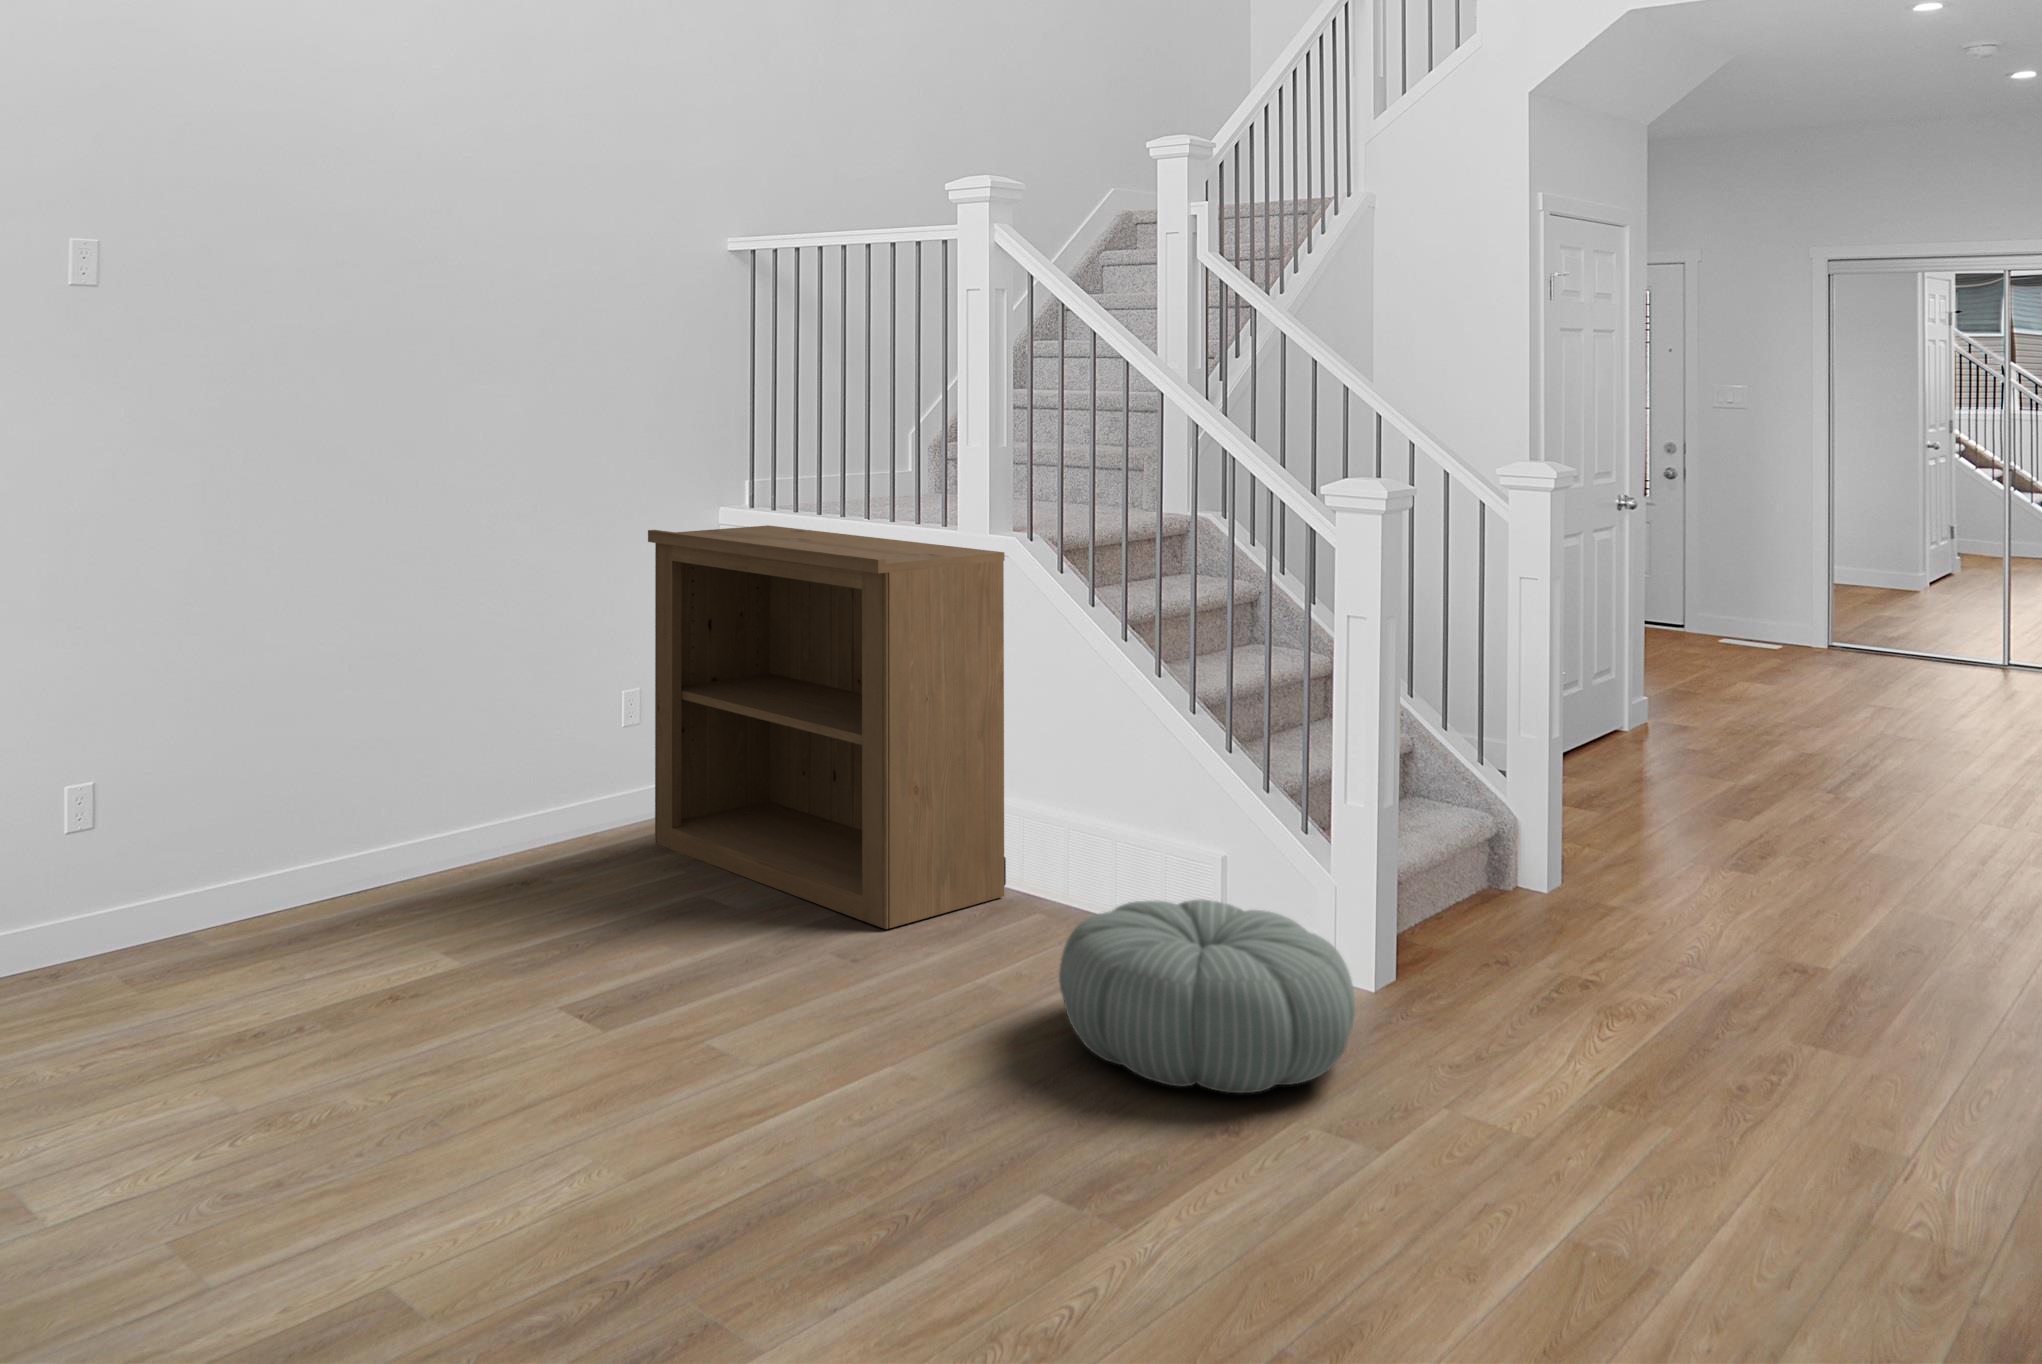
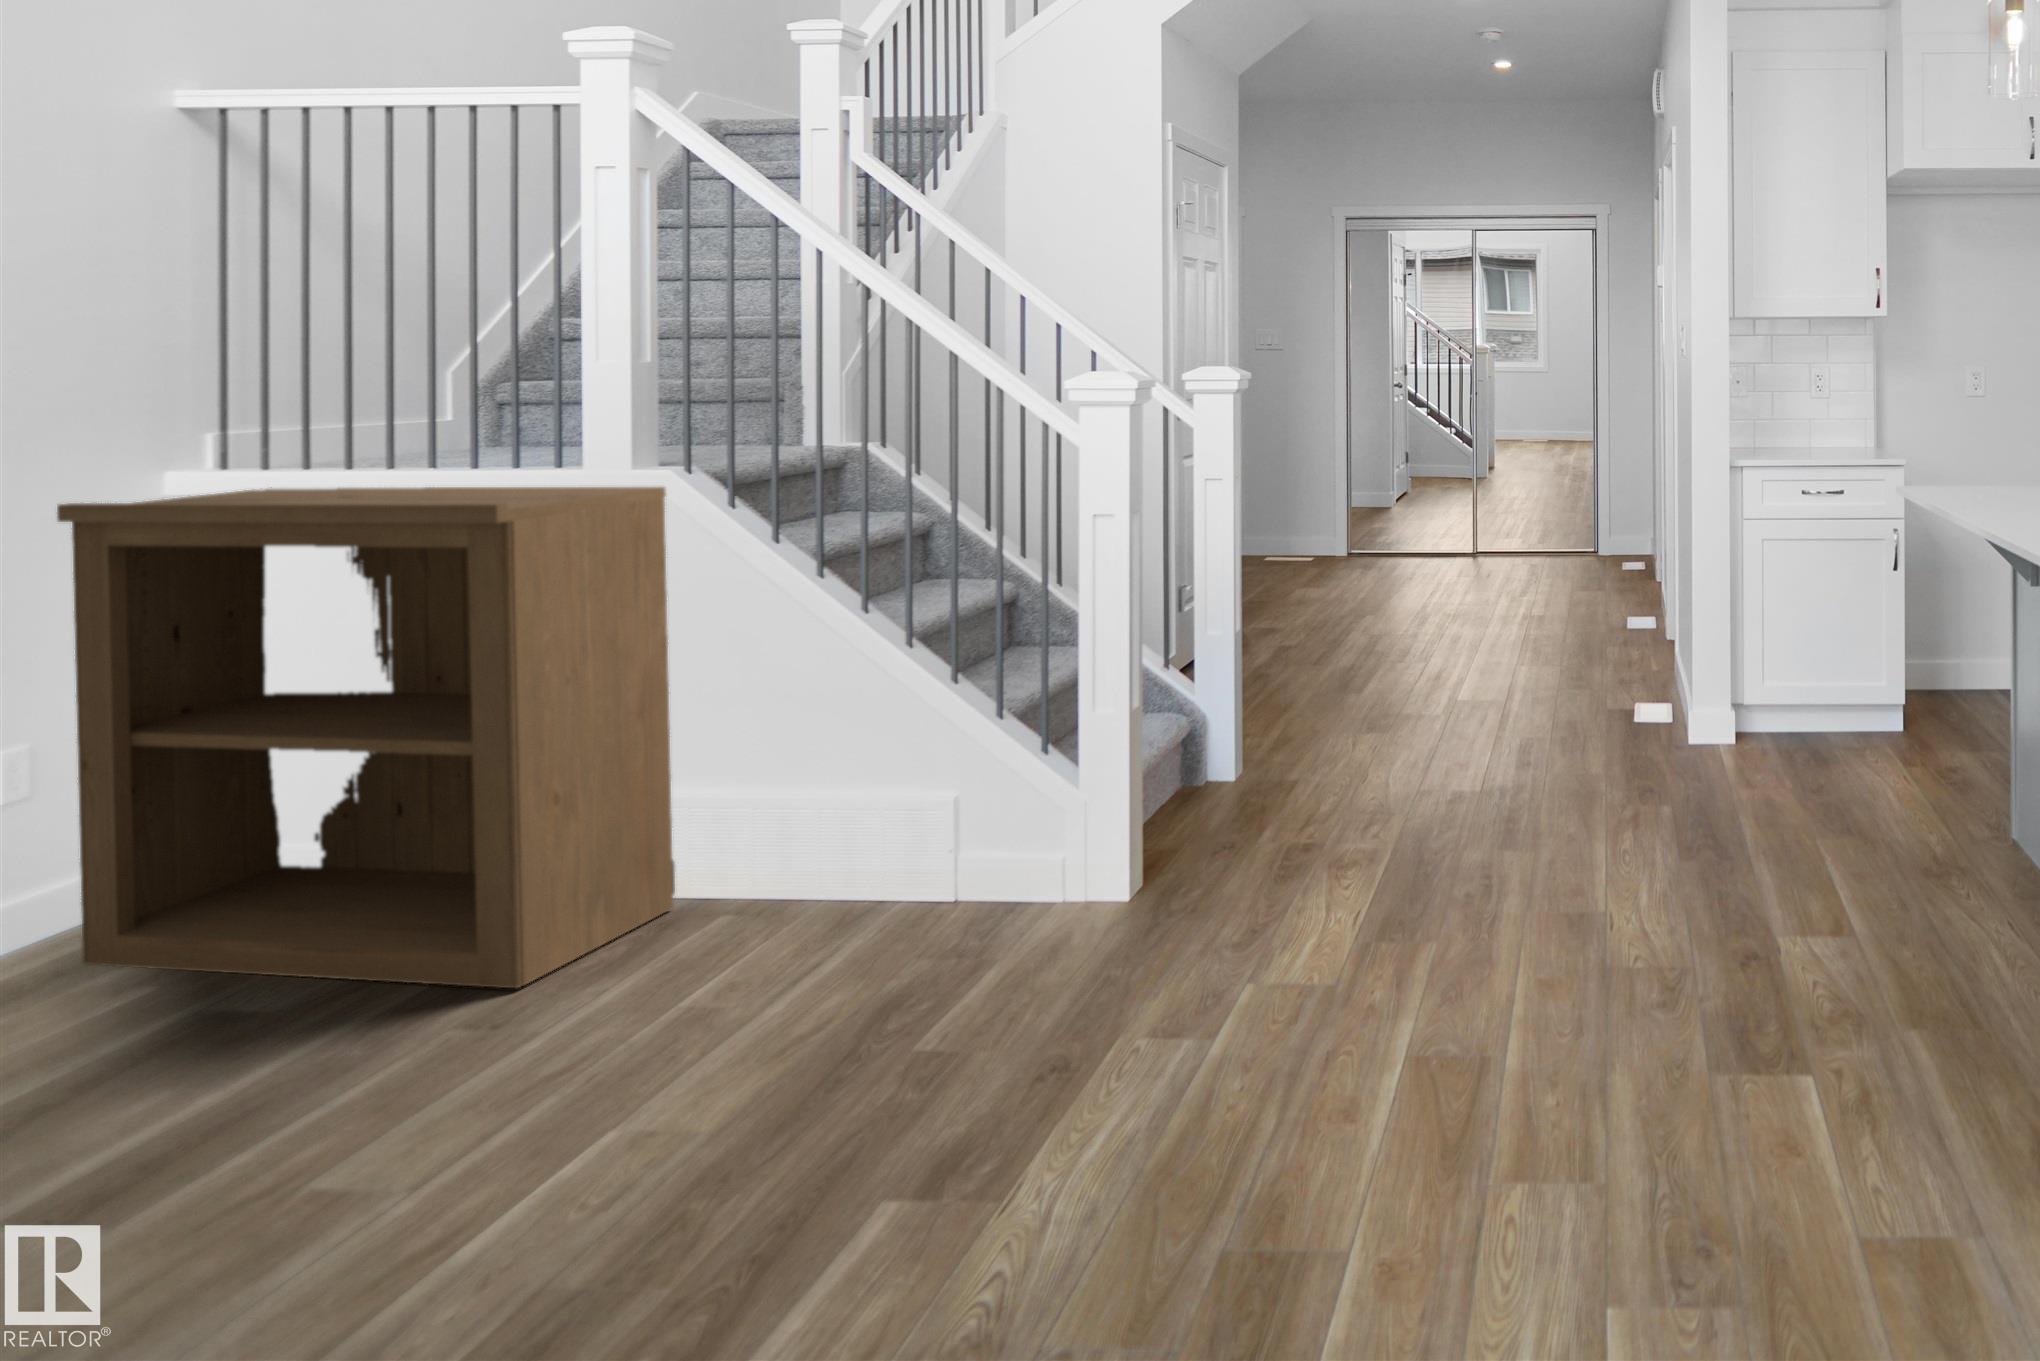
pouf: present [1059,899,1355,1093] -> none [802,845,1149,1069]

